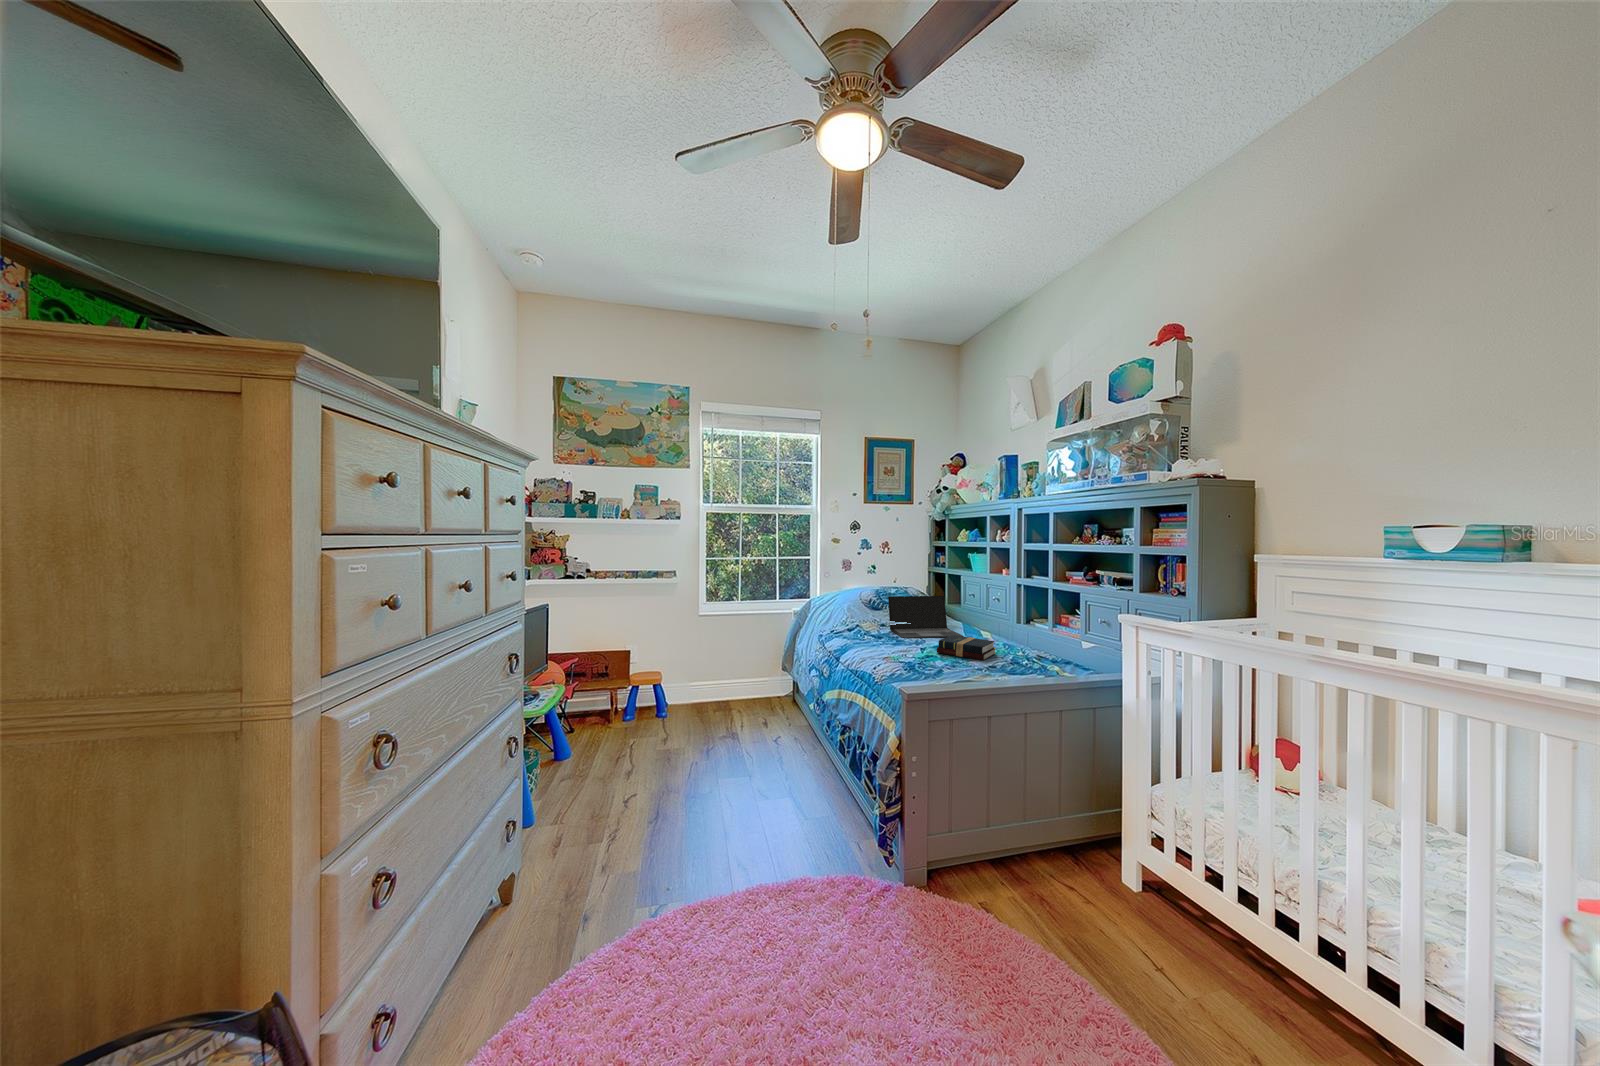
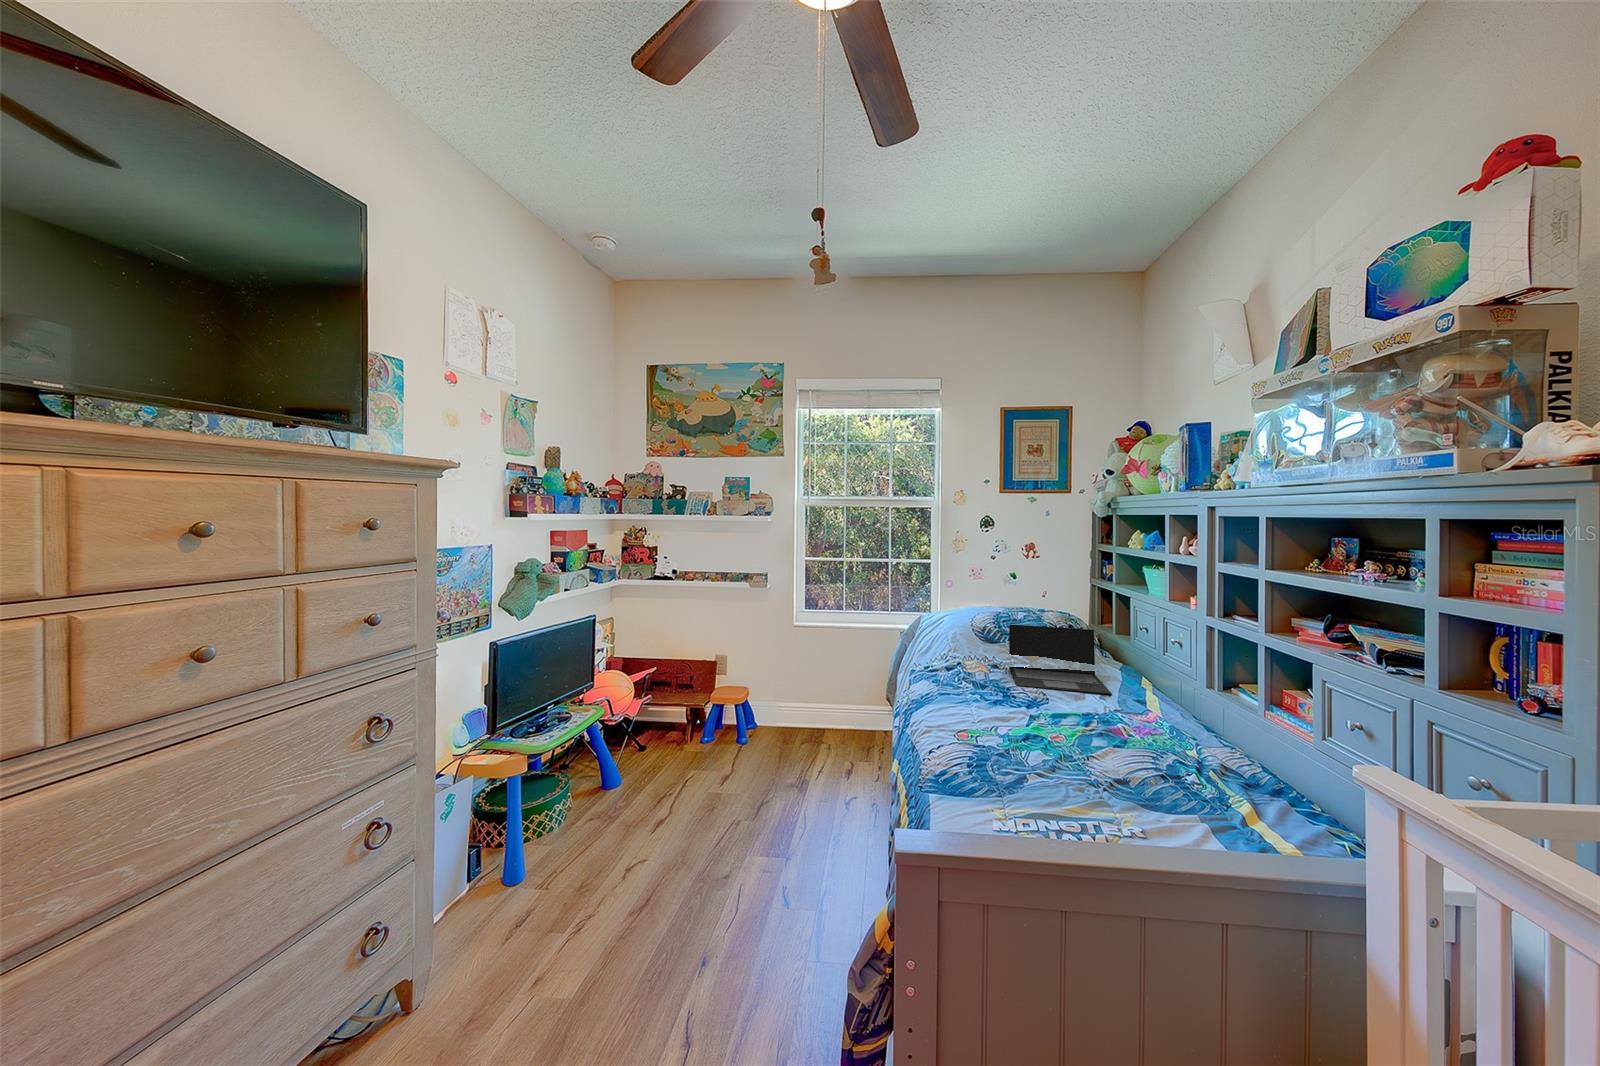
hardback book: present [937,635,996,660] -> none [1048,697,1145,748]

